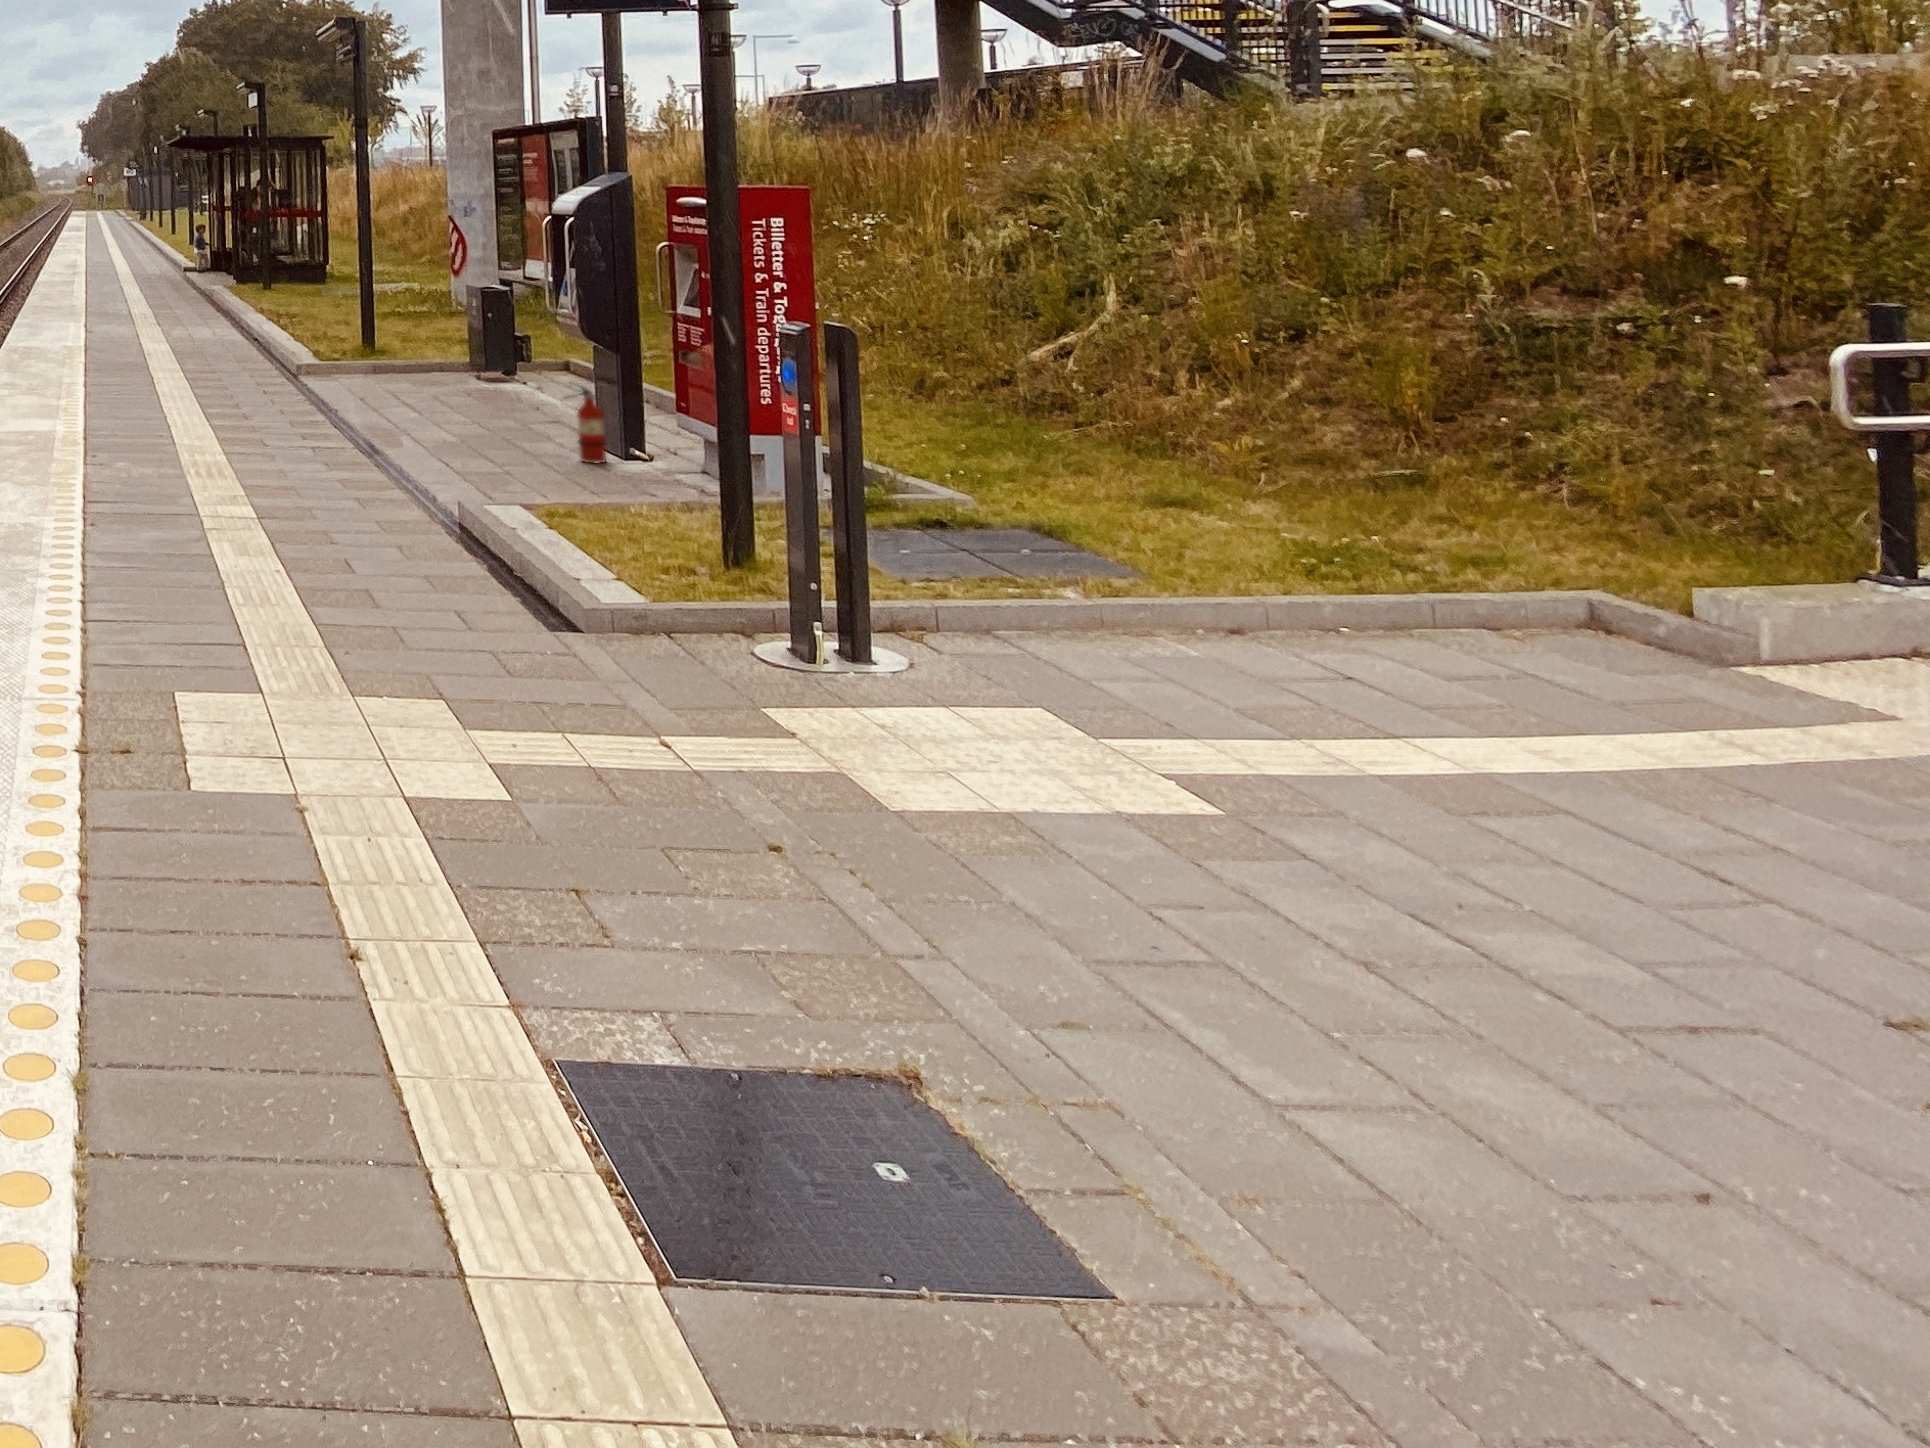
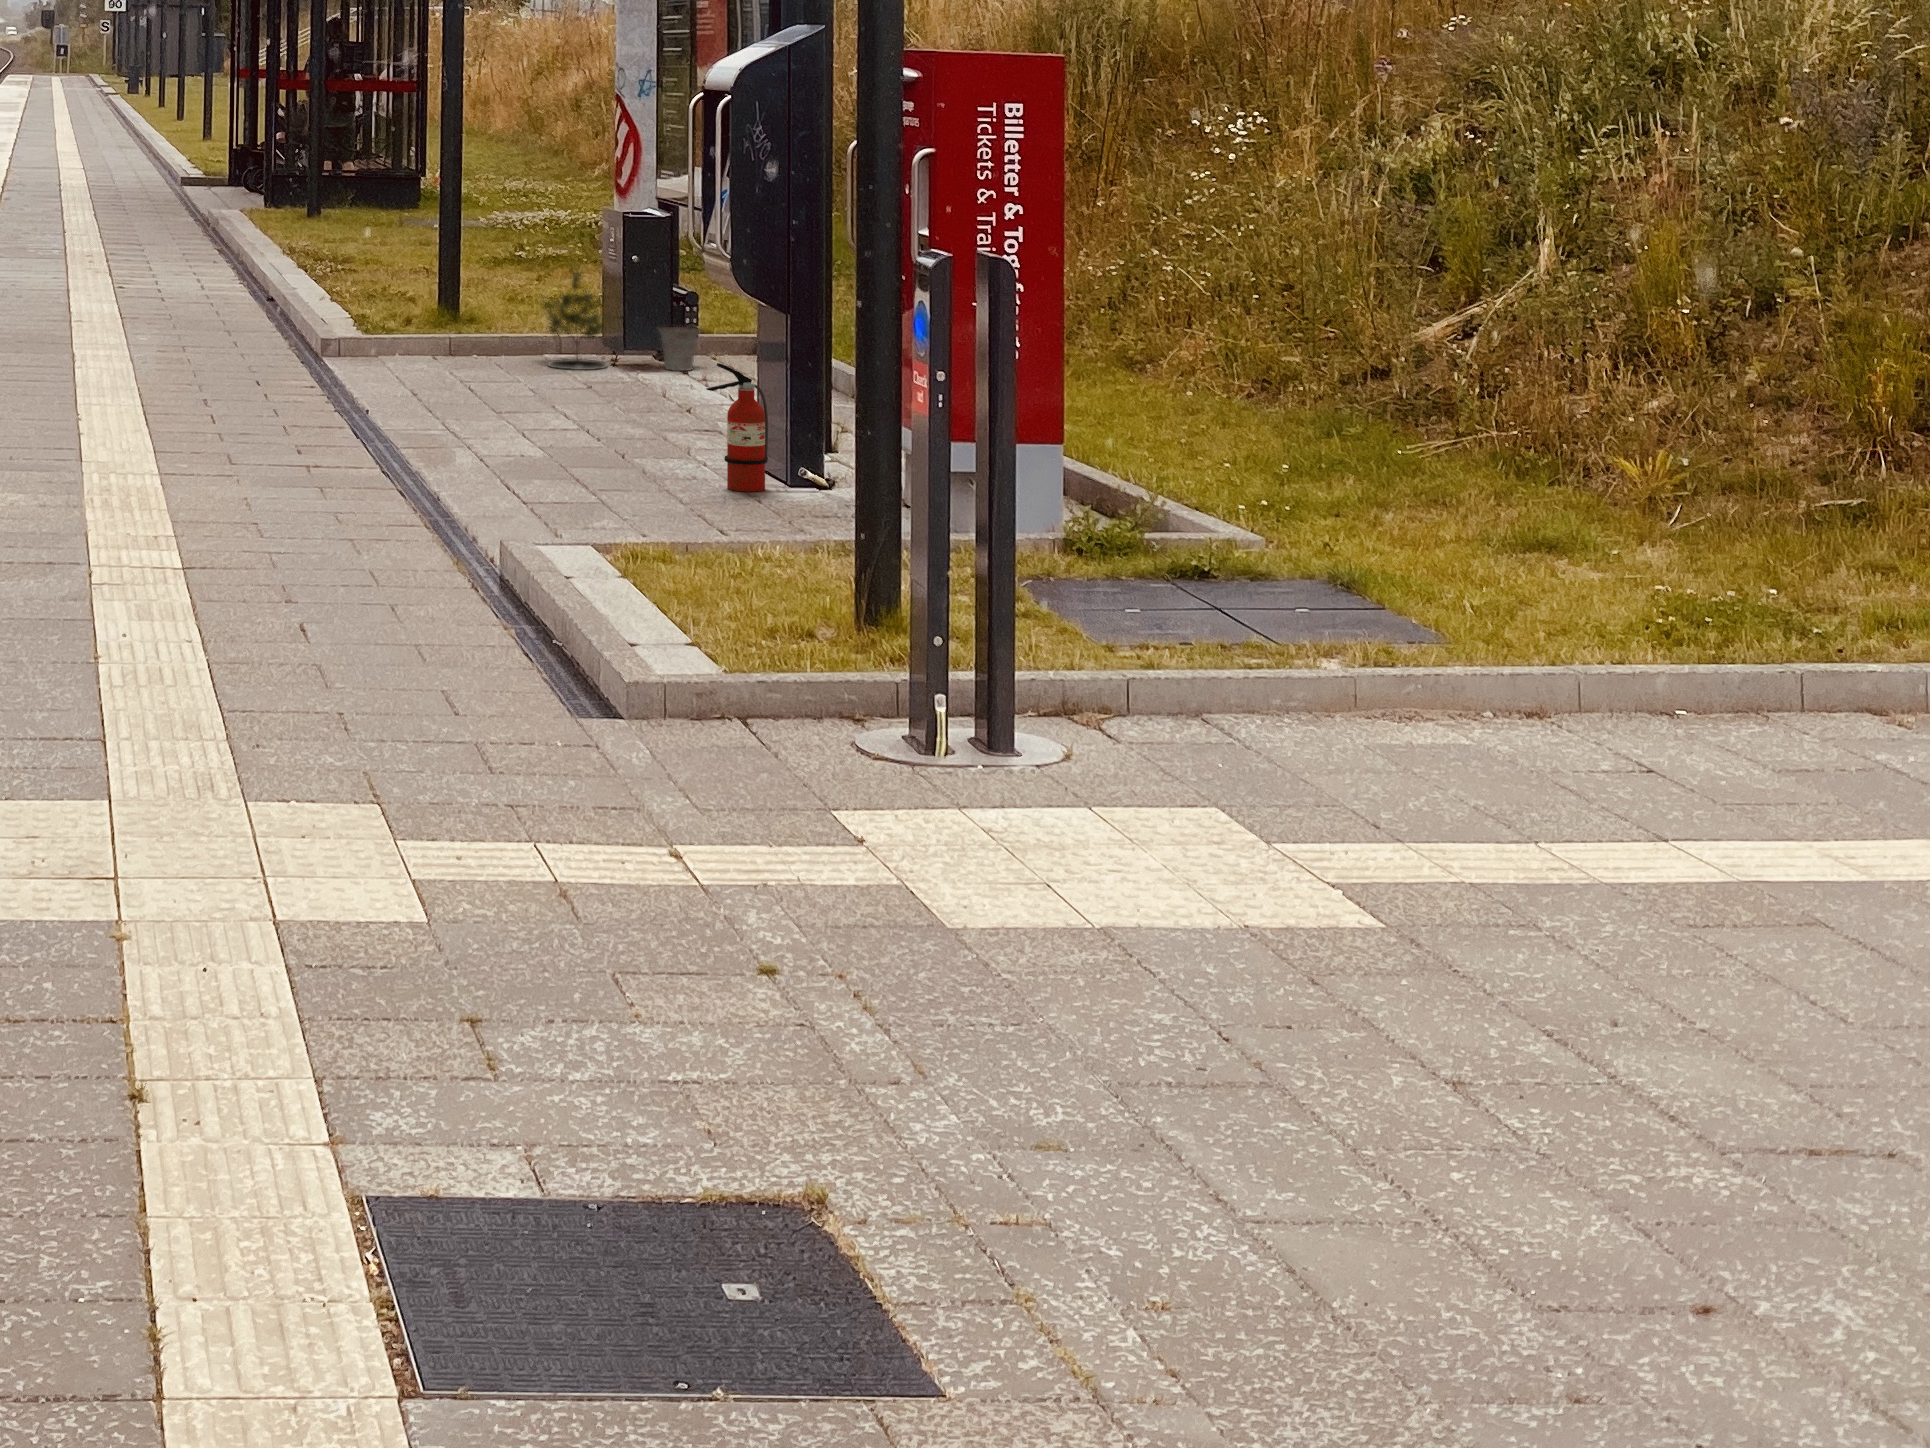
potted tree: none [422,313,471,382] -> present [539,260,607,370]
bucket: none [503,354,531,382] -> present [659,327,699,371]

